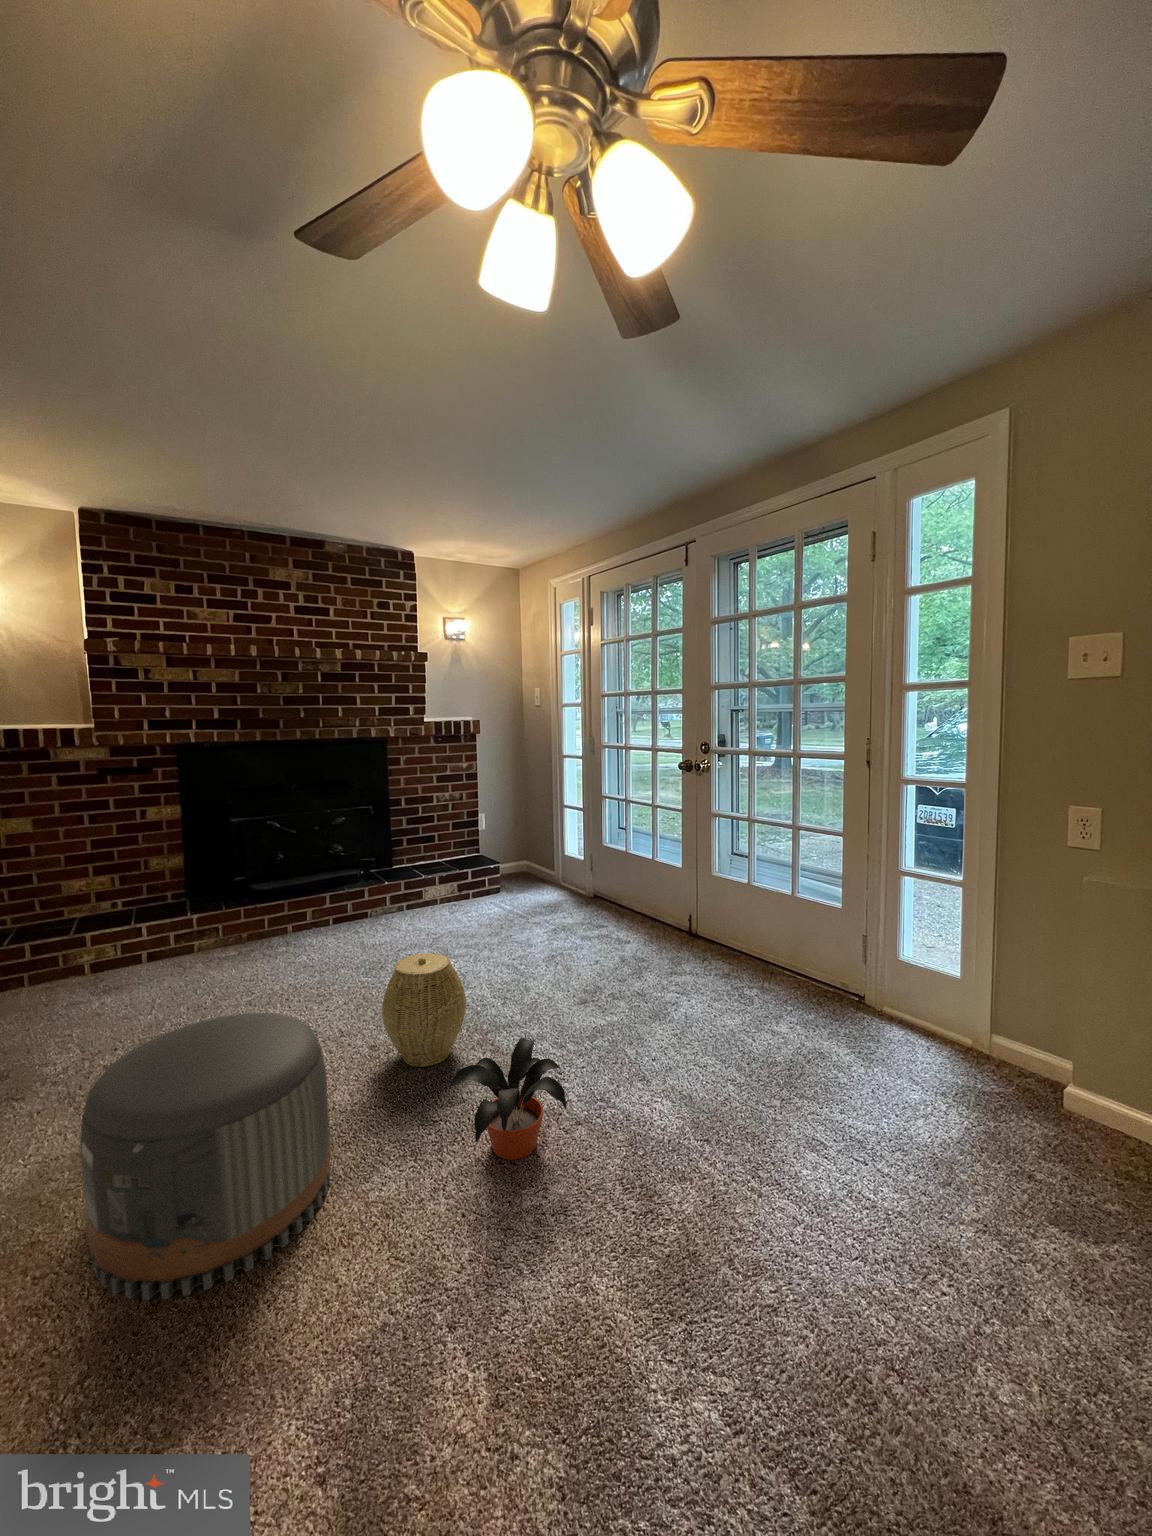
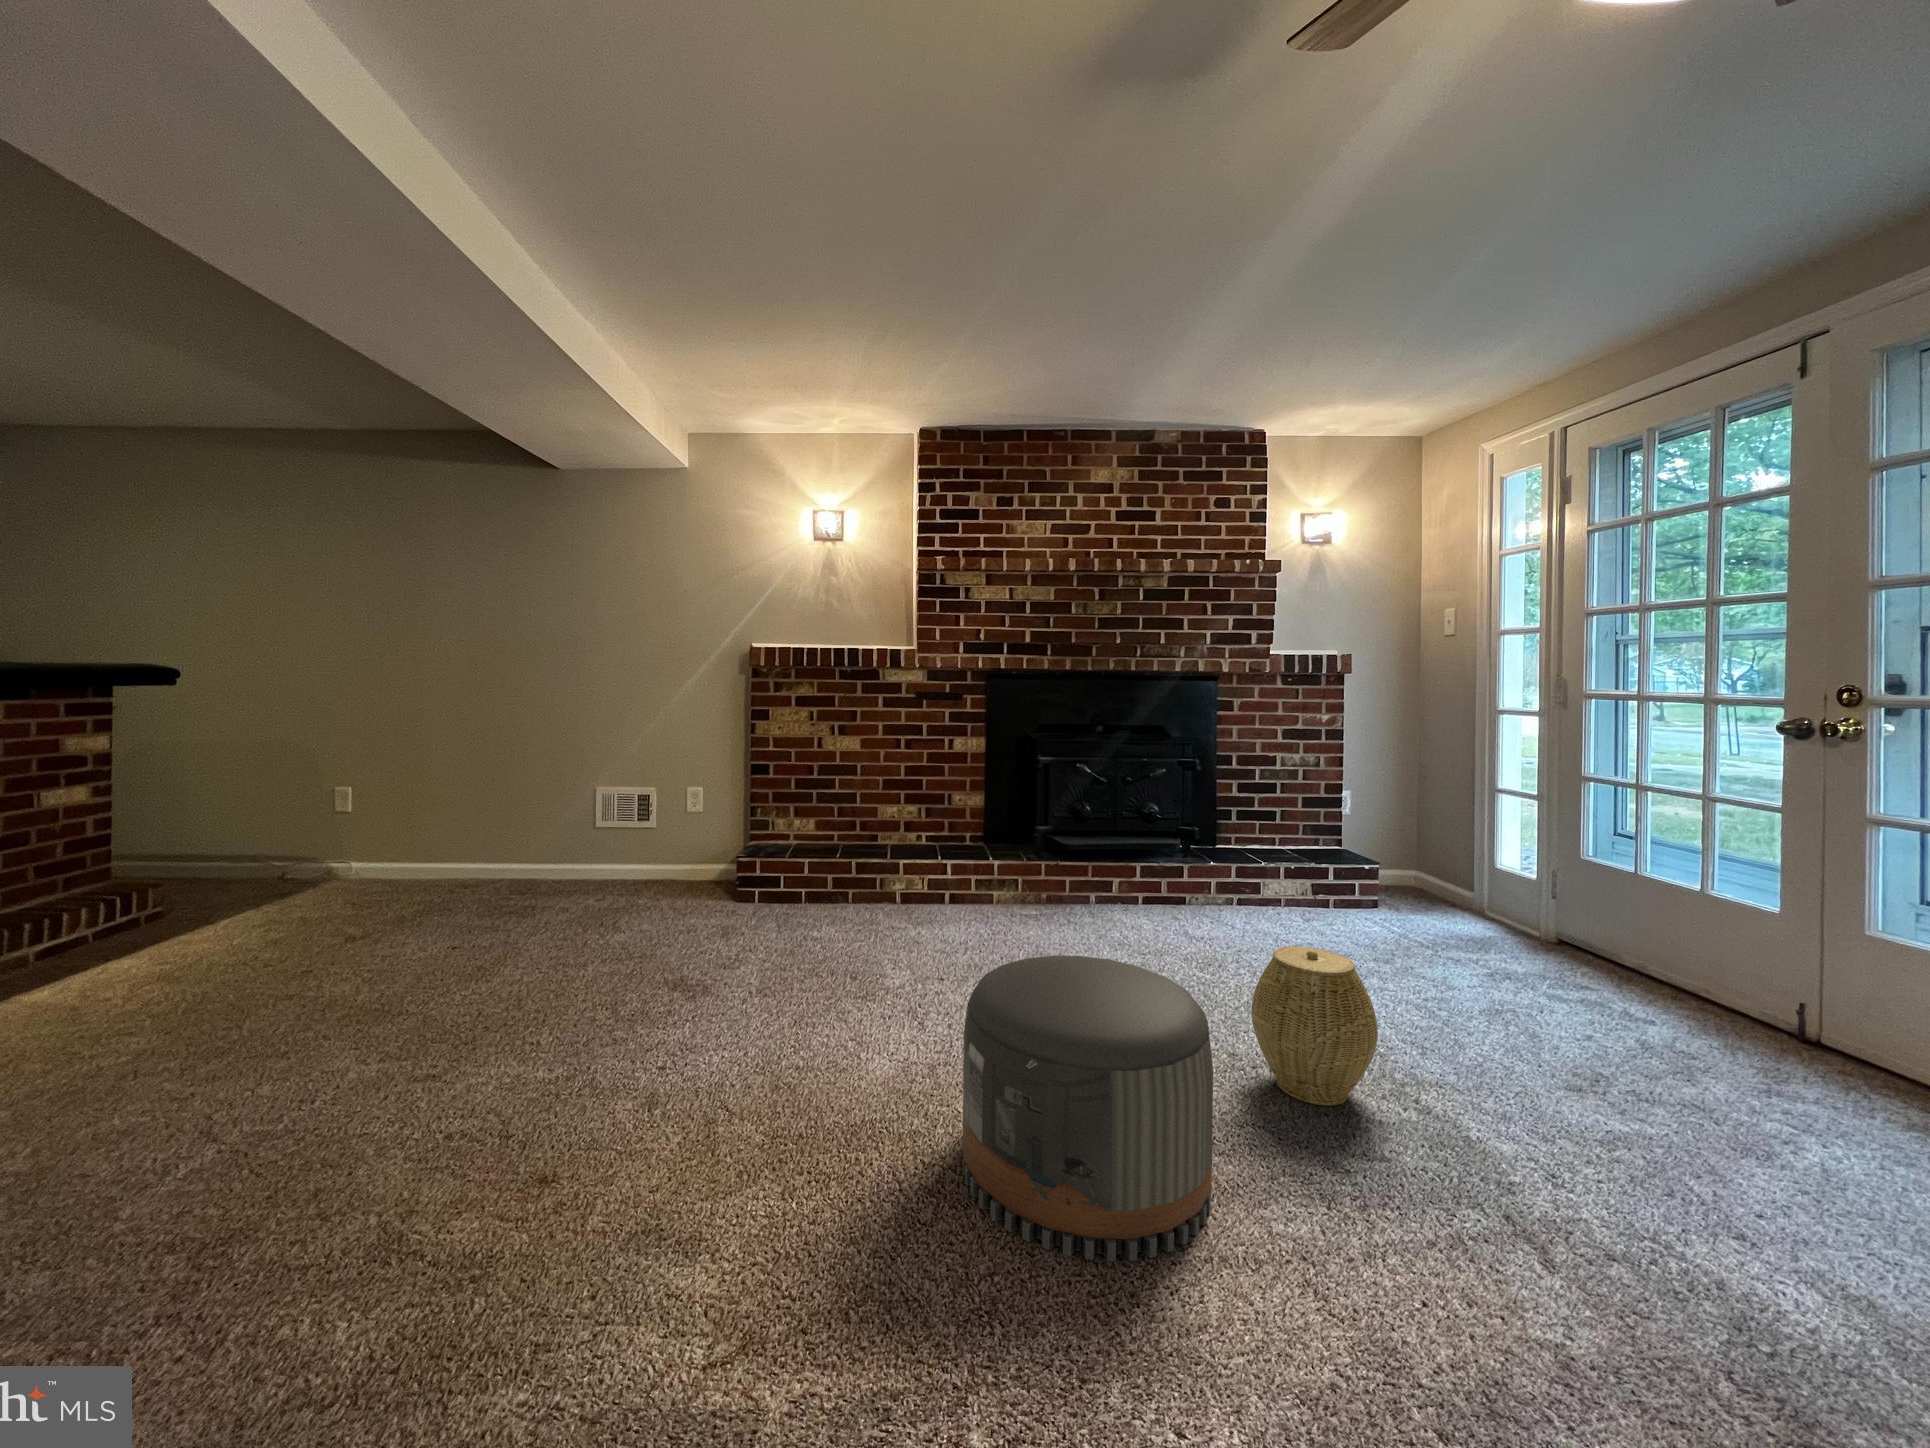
potted plant: present [448,1038,567,1160] -> none [1383,1099,1611,1284]

